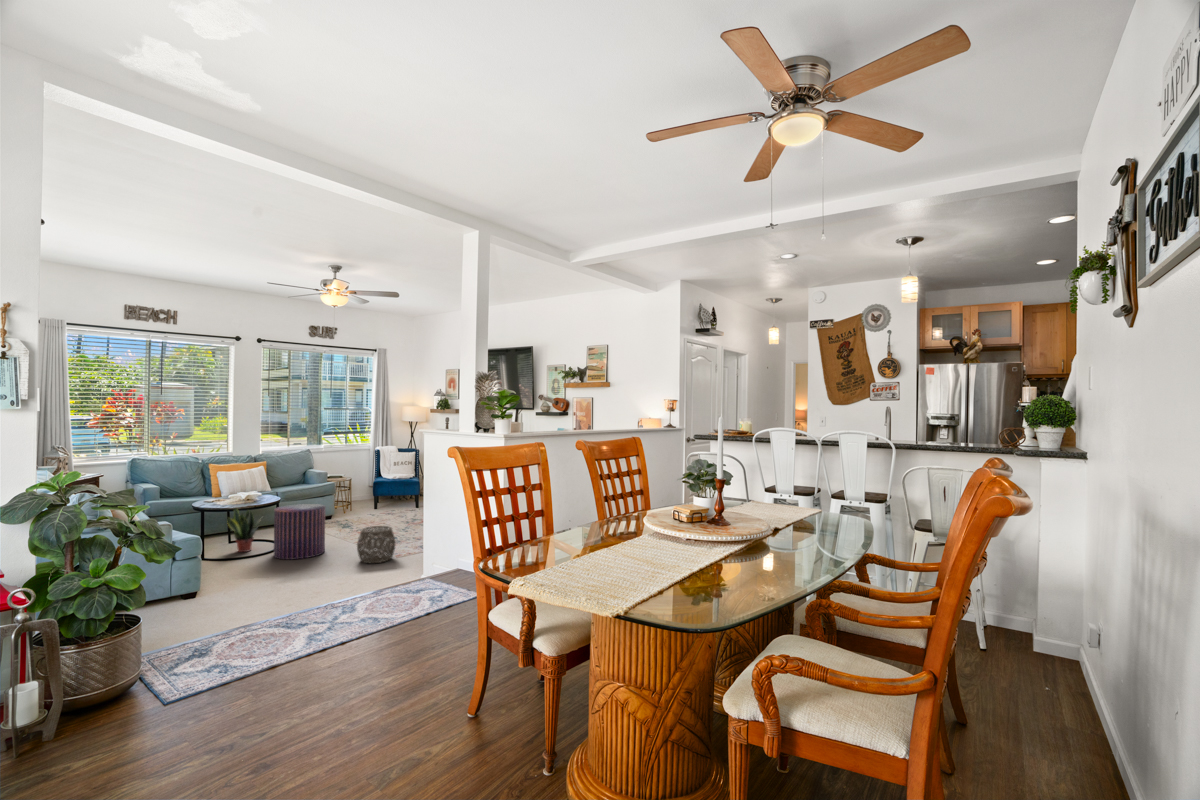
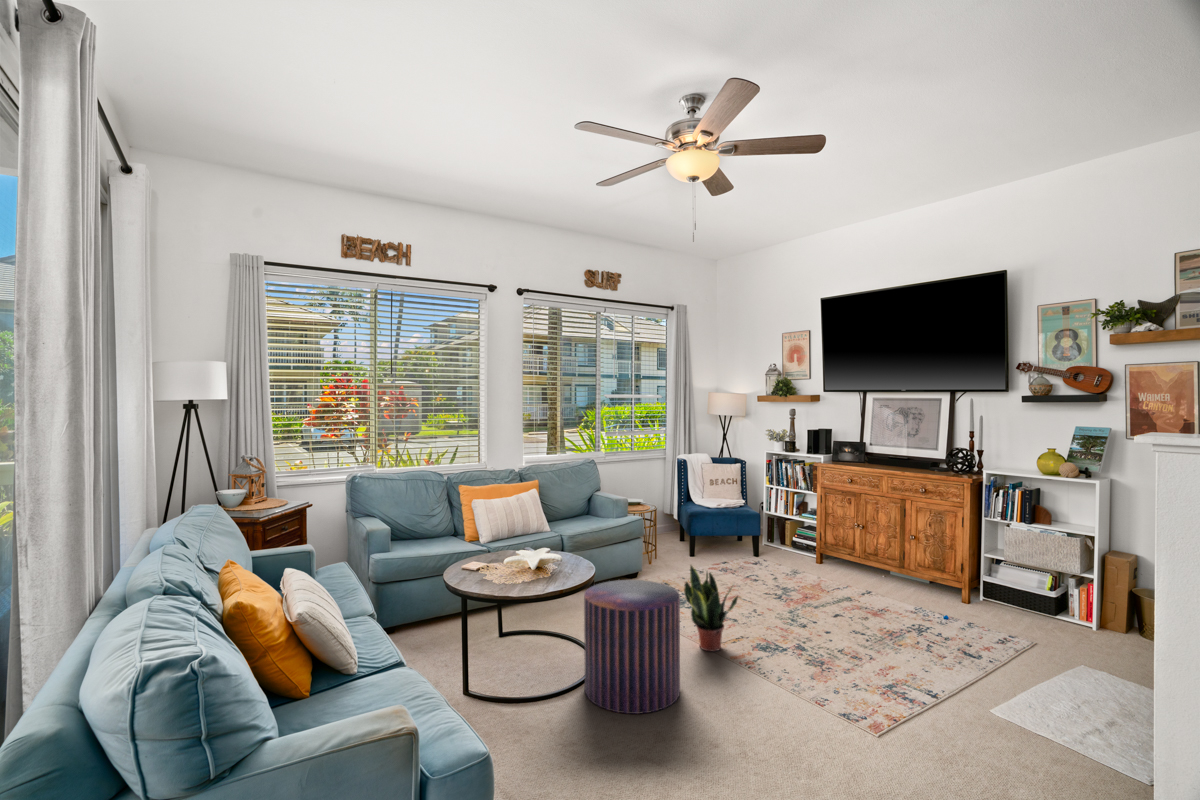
potted plant: present [227,509,261,552] -> present [684,566,738,651]
woven basket: present [357,526,395,564] -> none [774,656,870,765]

